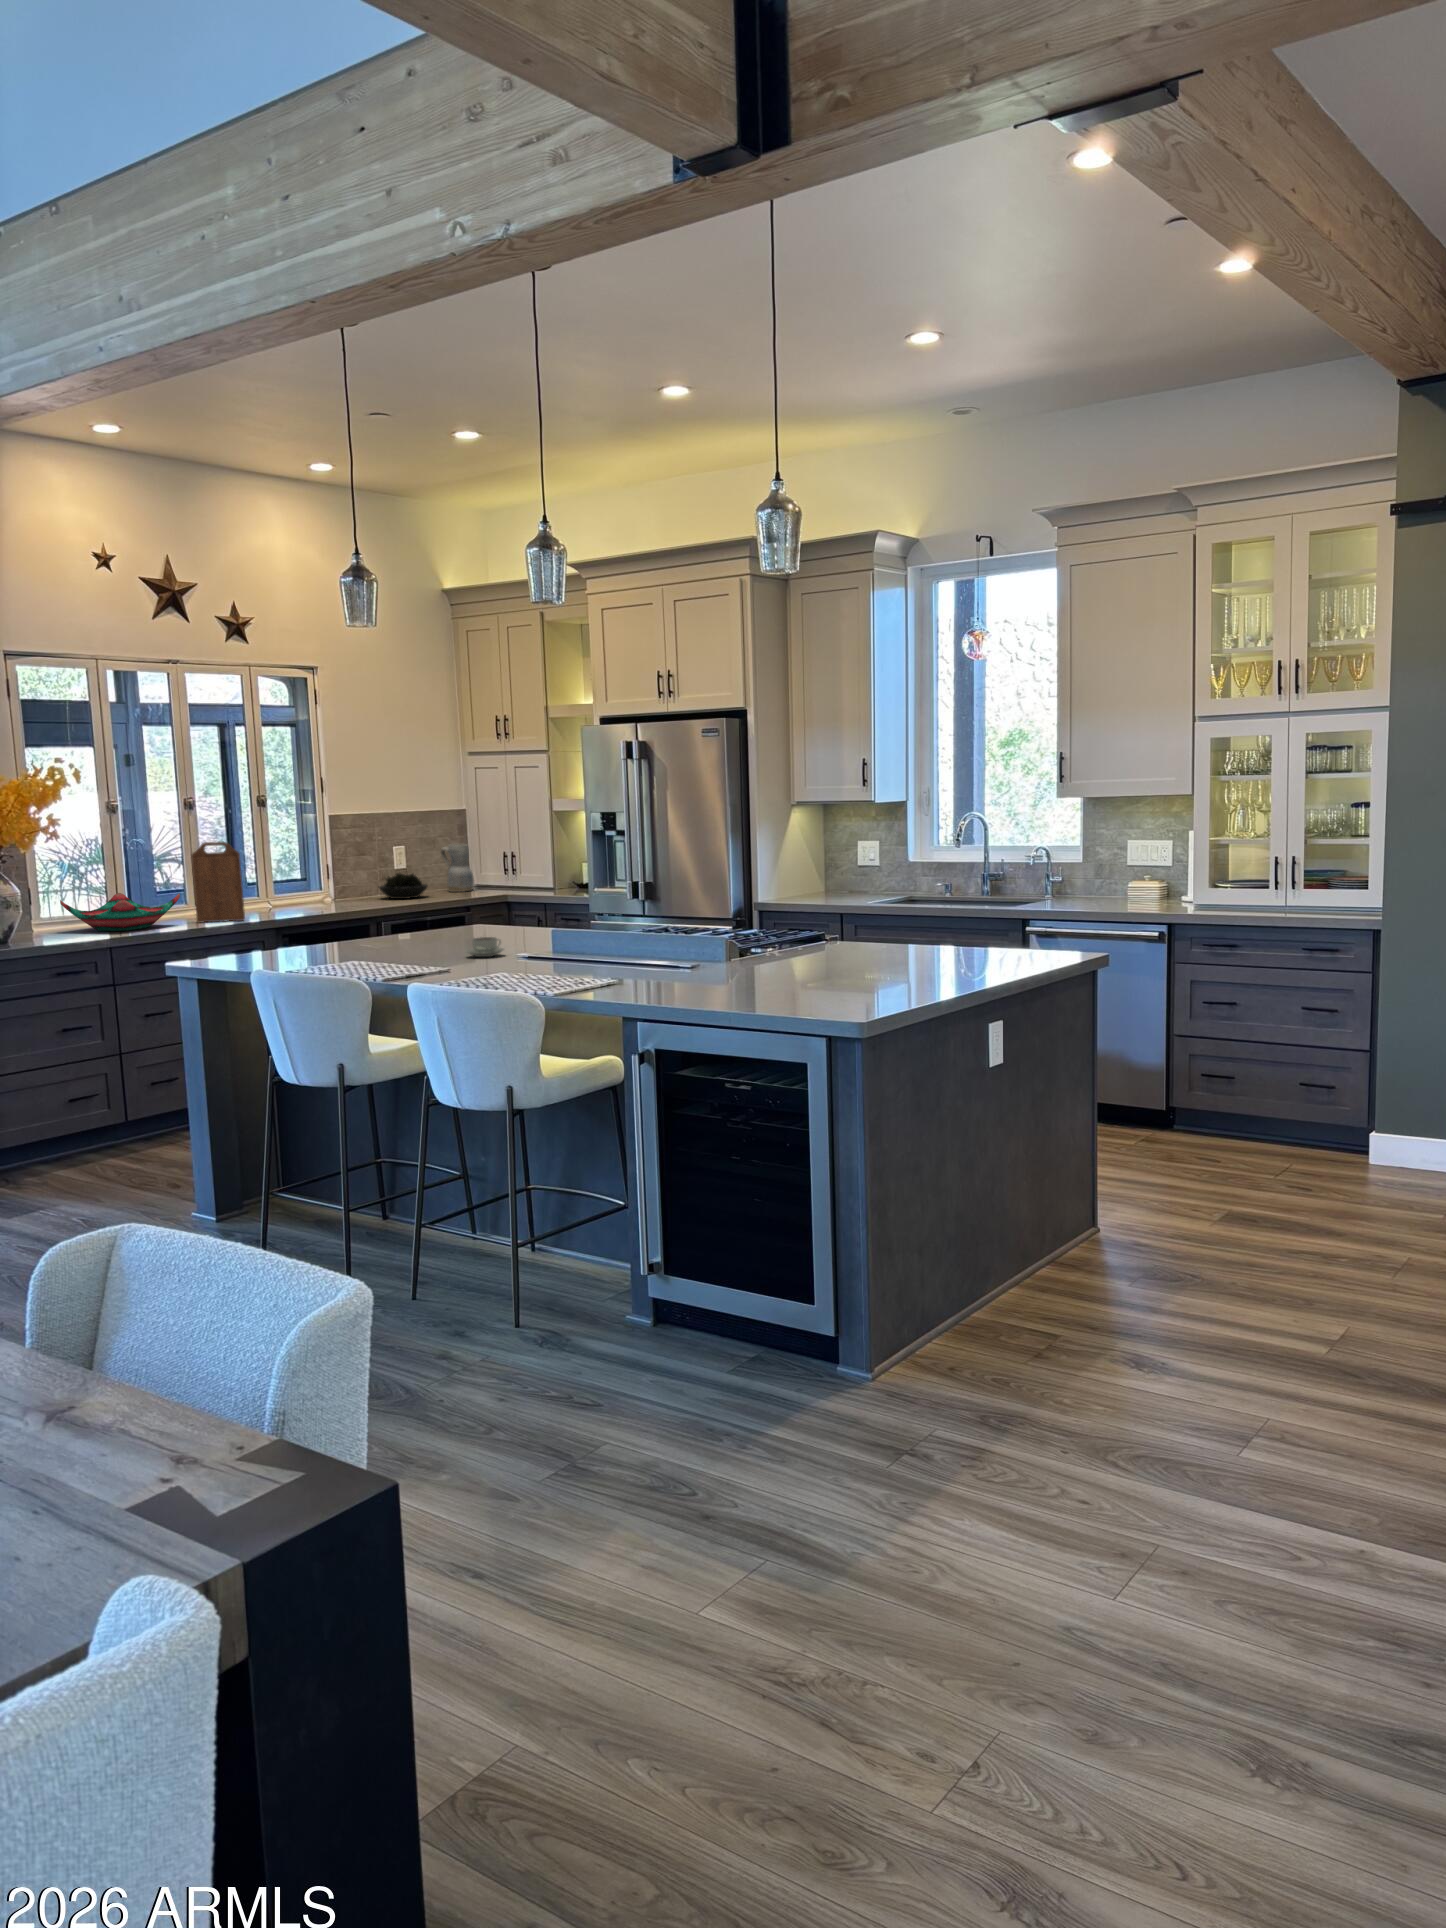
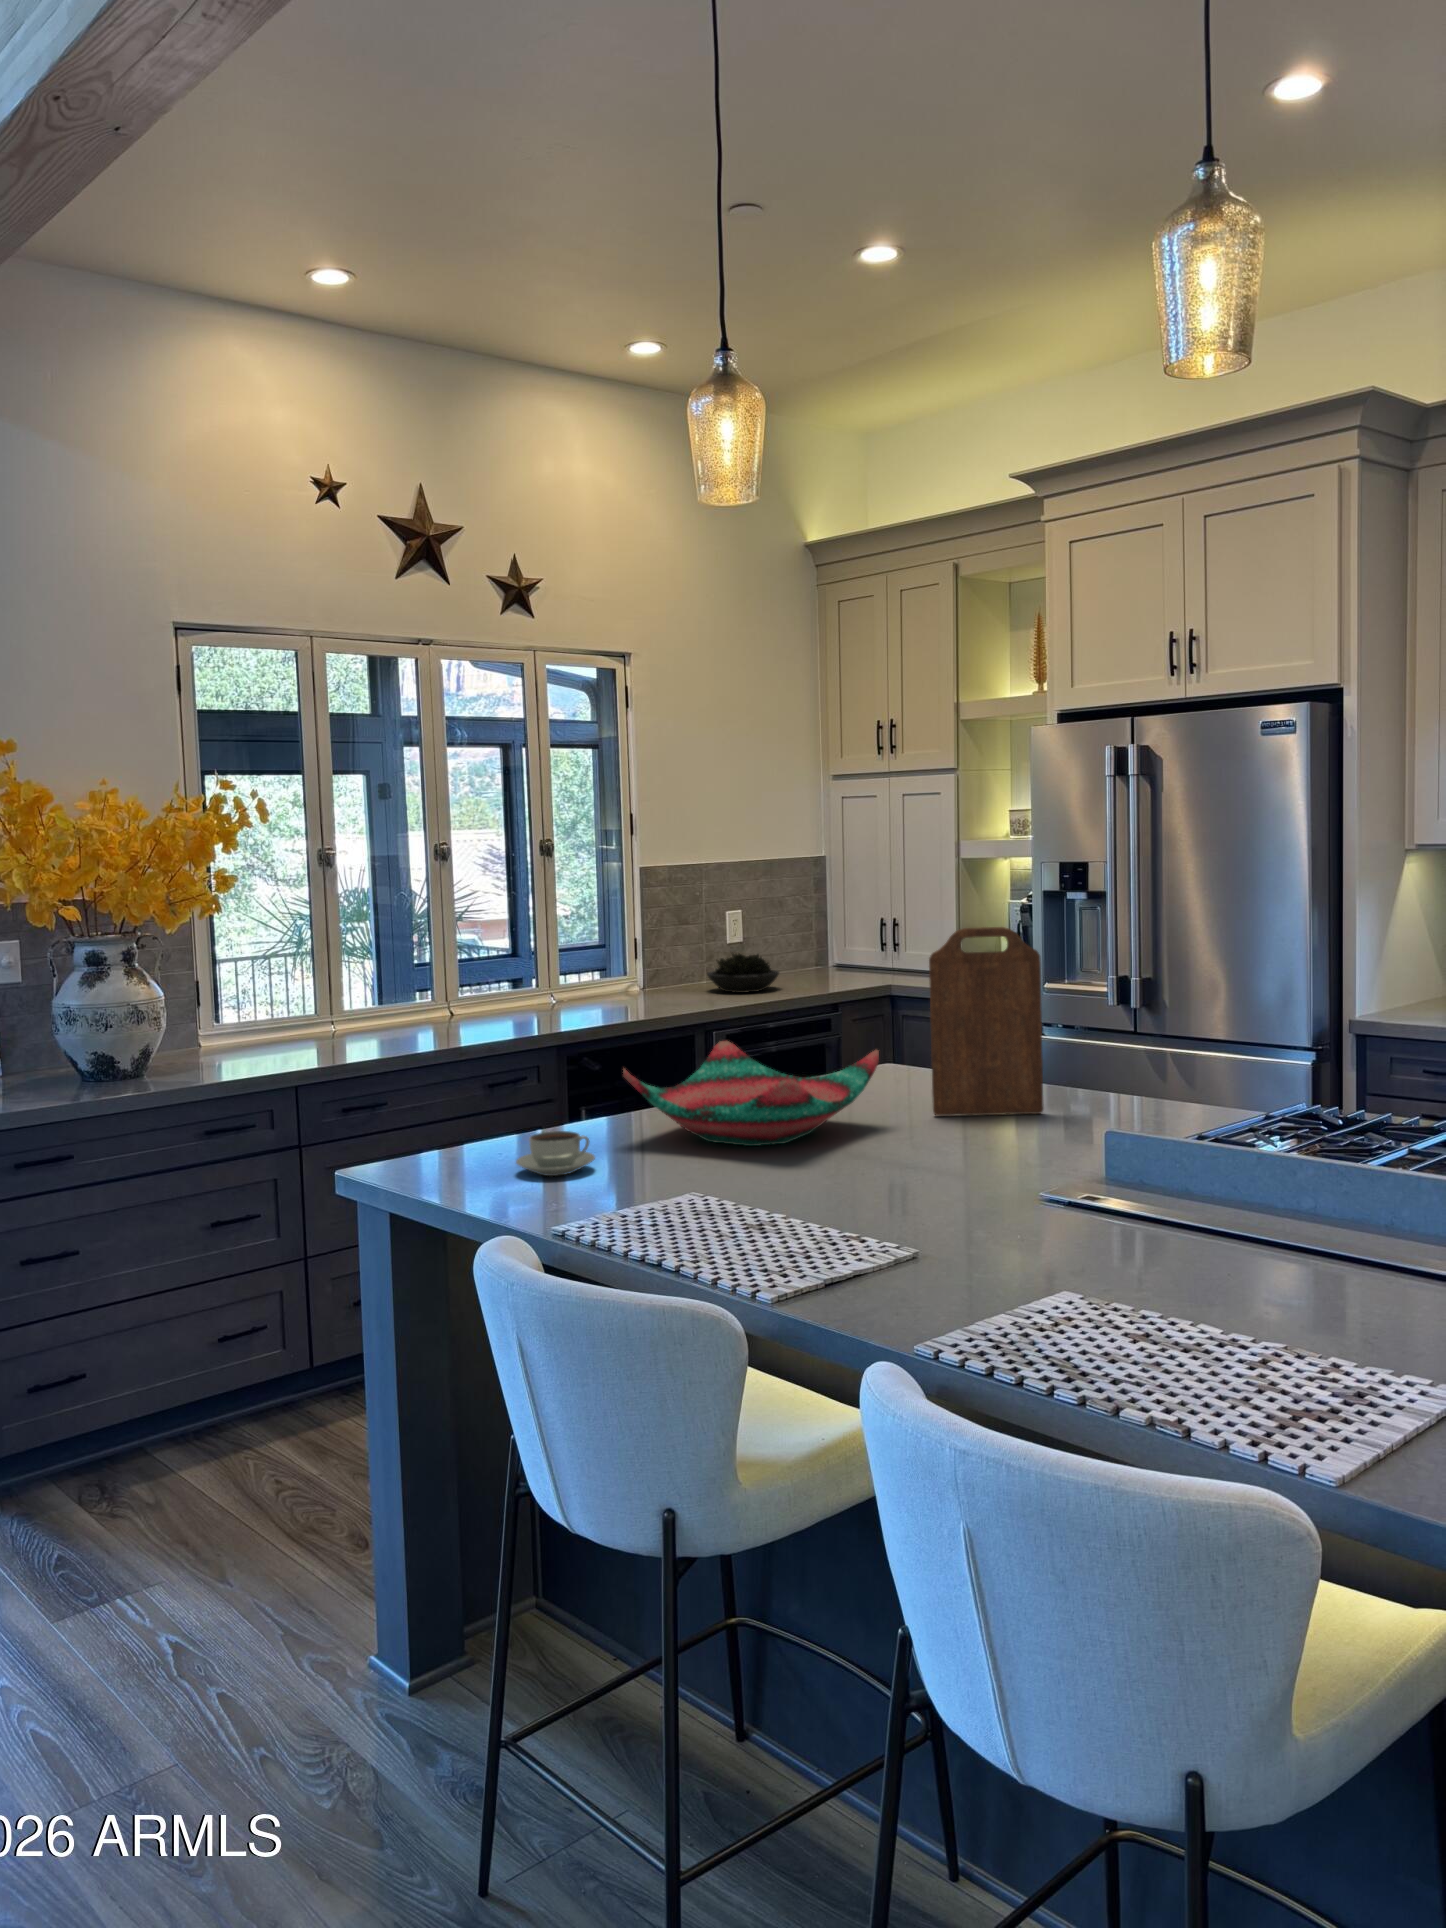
cutting board: present [191,842,245,922] -> present [929,927,1043,1116]
ceramic pitcher: present [441,844,474,892] -> none [795,908,842,980]
decorative bowl: present [60,893,180,931] -> present [623,1041,879,1146]
coffee cup: present [466,937,504,957] -> present [516,1131,595,1176]

